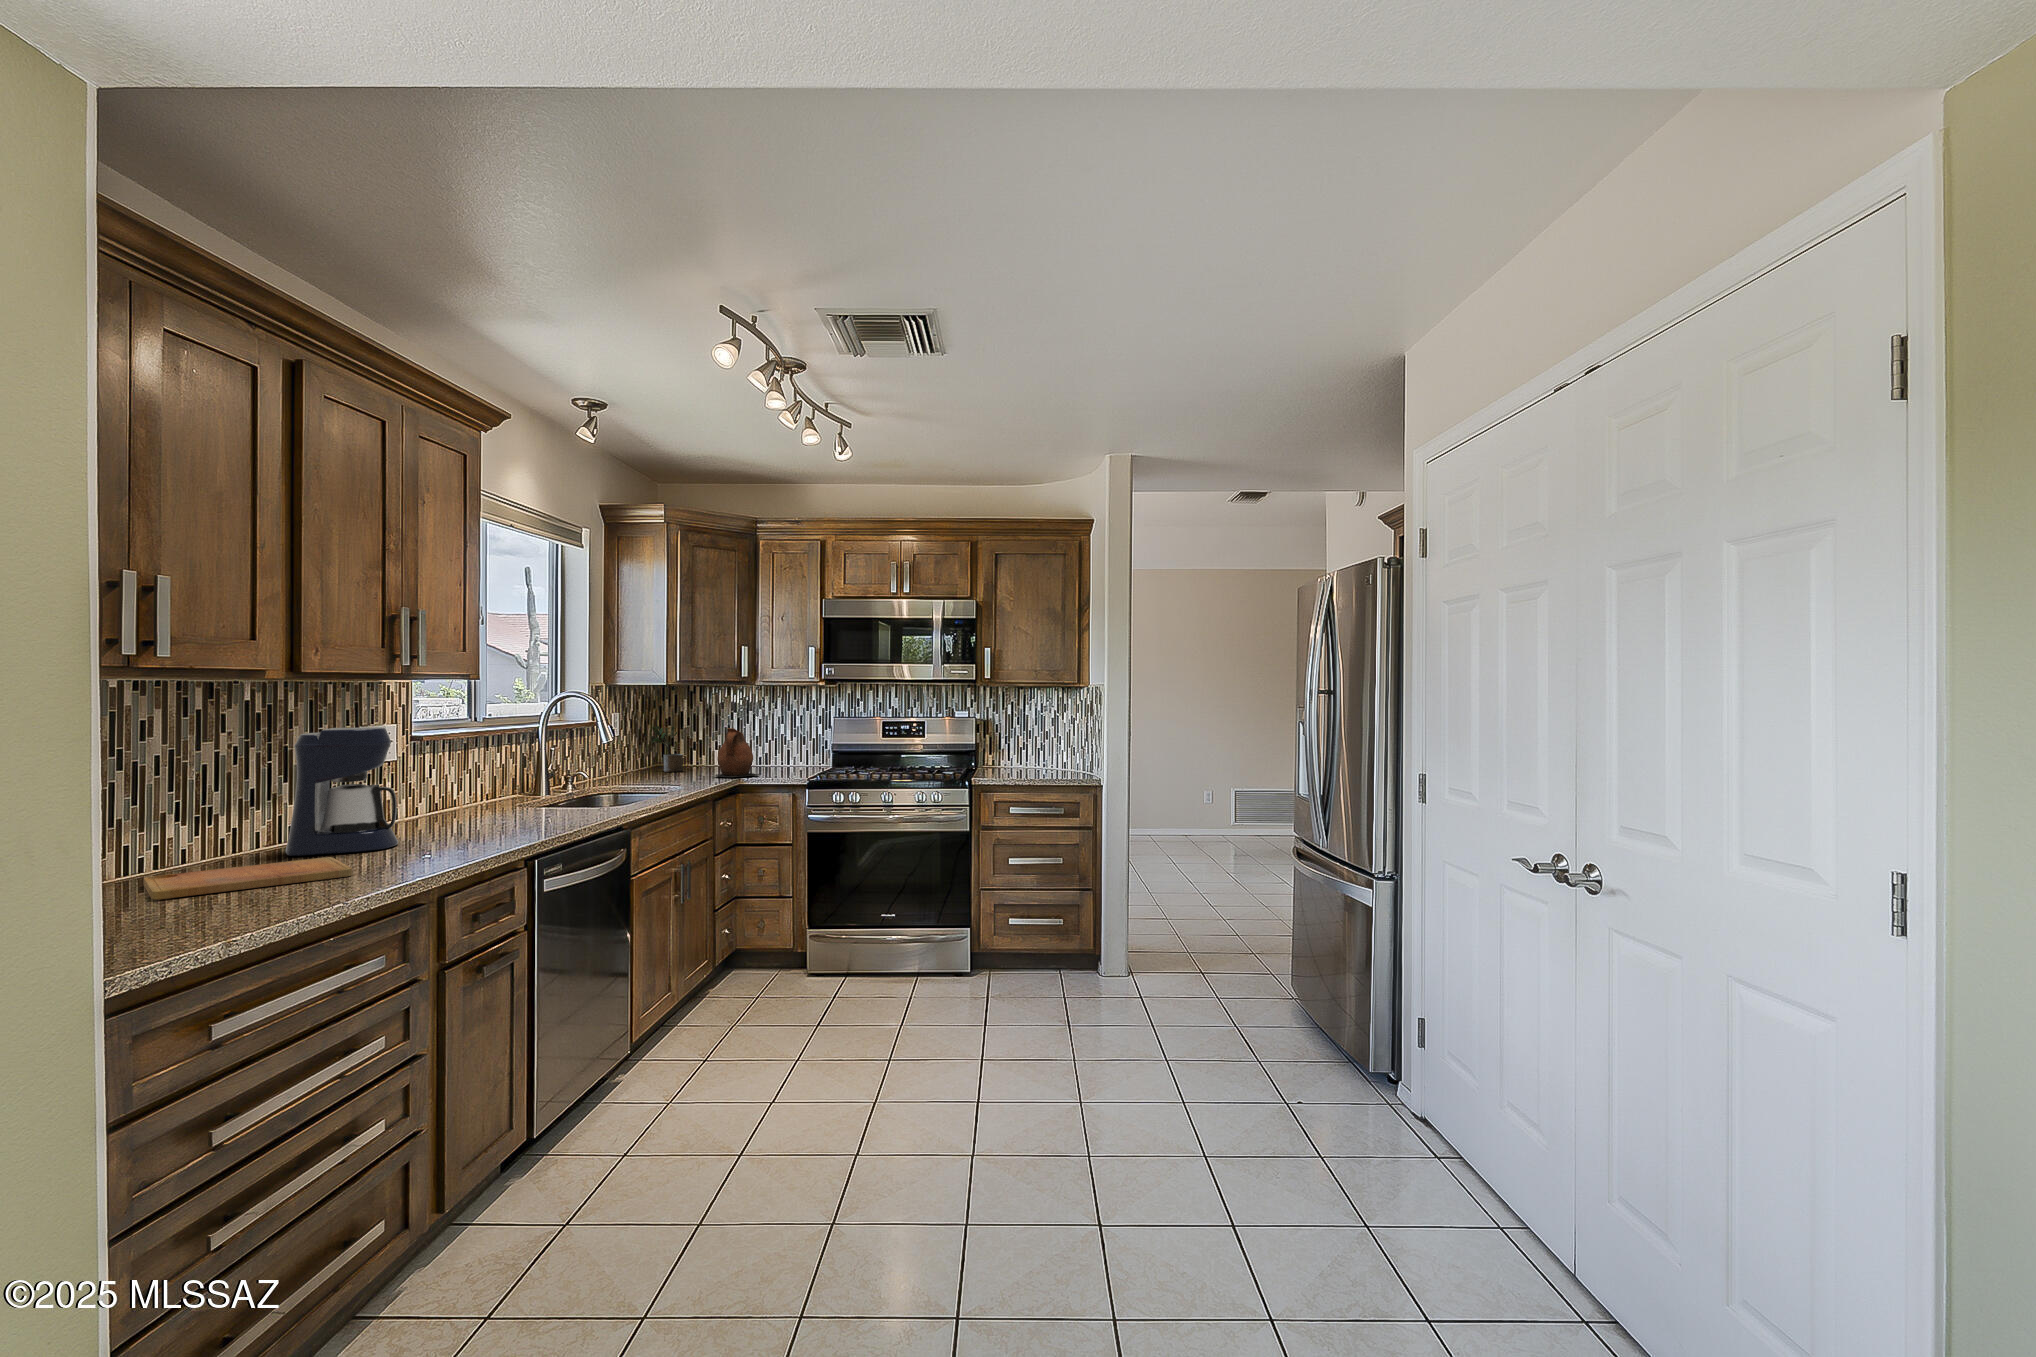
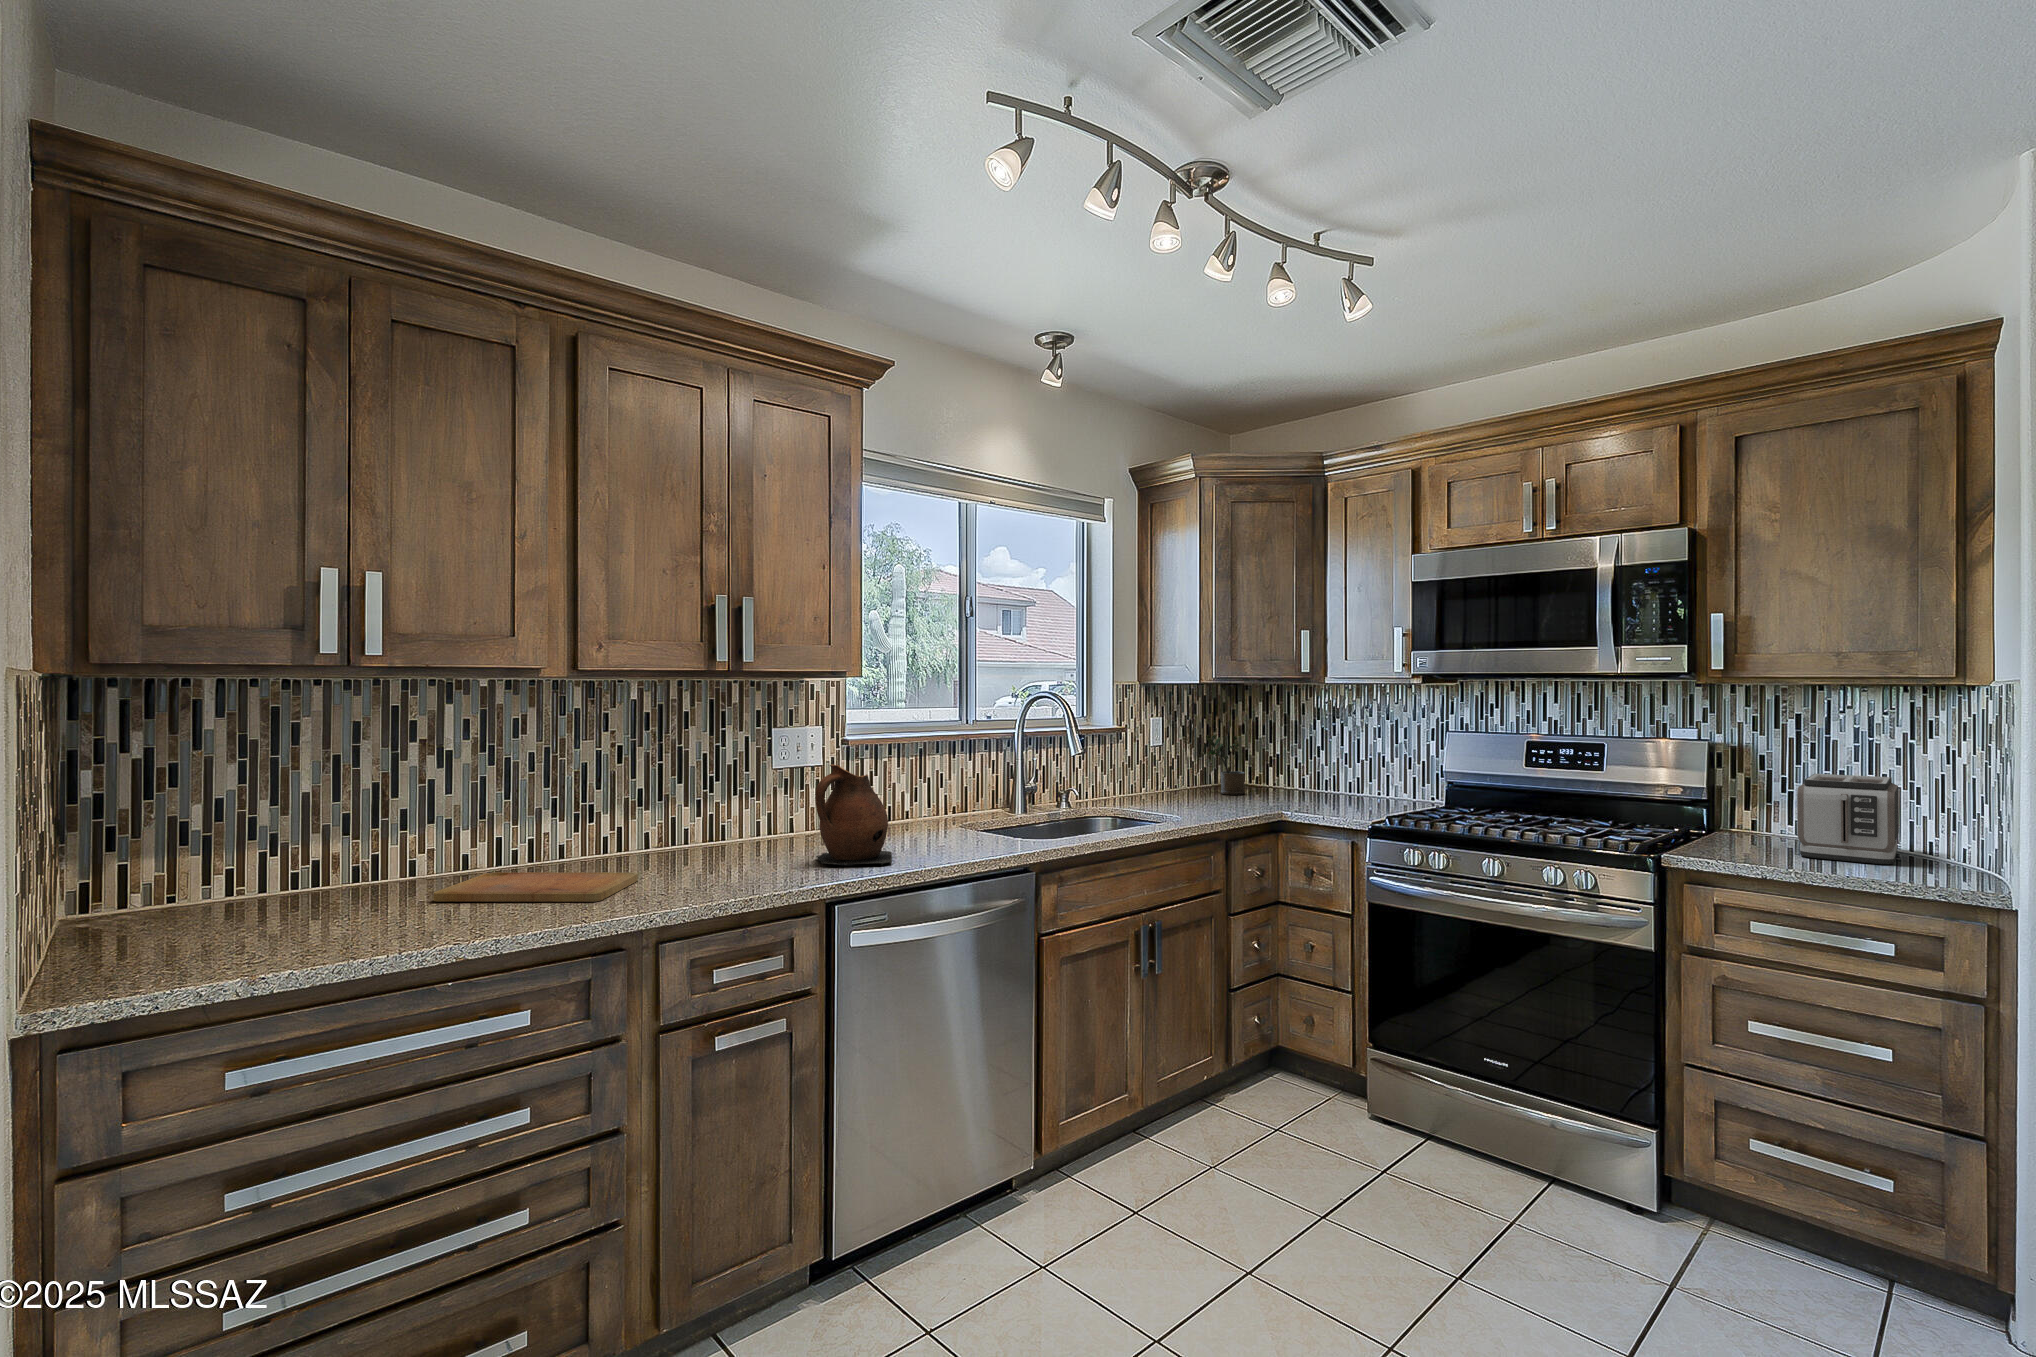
coffee maker: present [286,727,398,856] -> none [645,729,752,868]
ceramic pitcher: present [715,728,759,777] -> present [815,764,892,865]
toaster: none [1023,733,1063,774] -> present [1797,774,1899,864]

